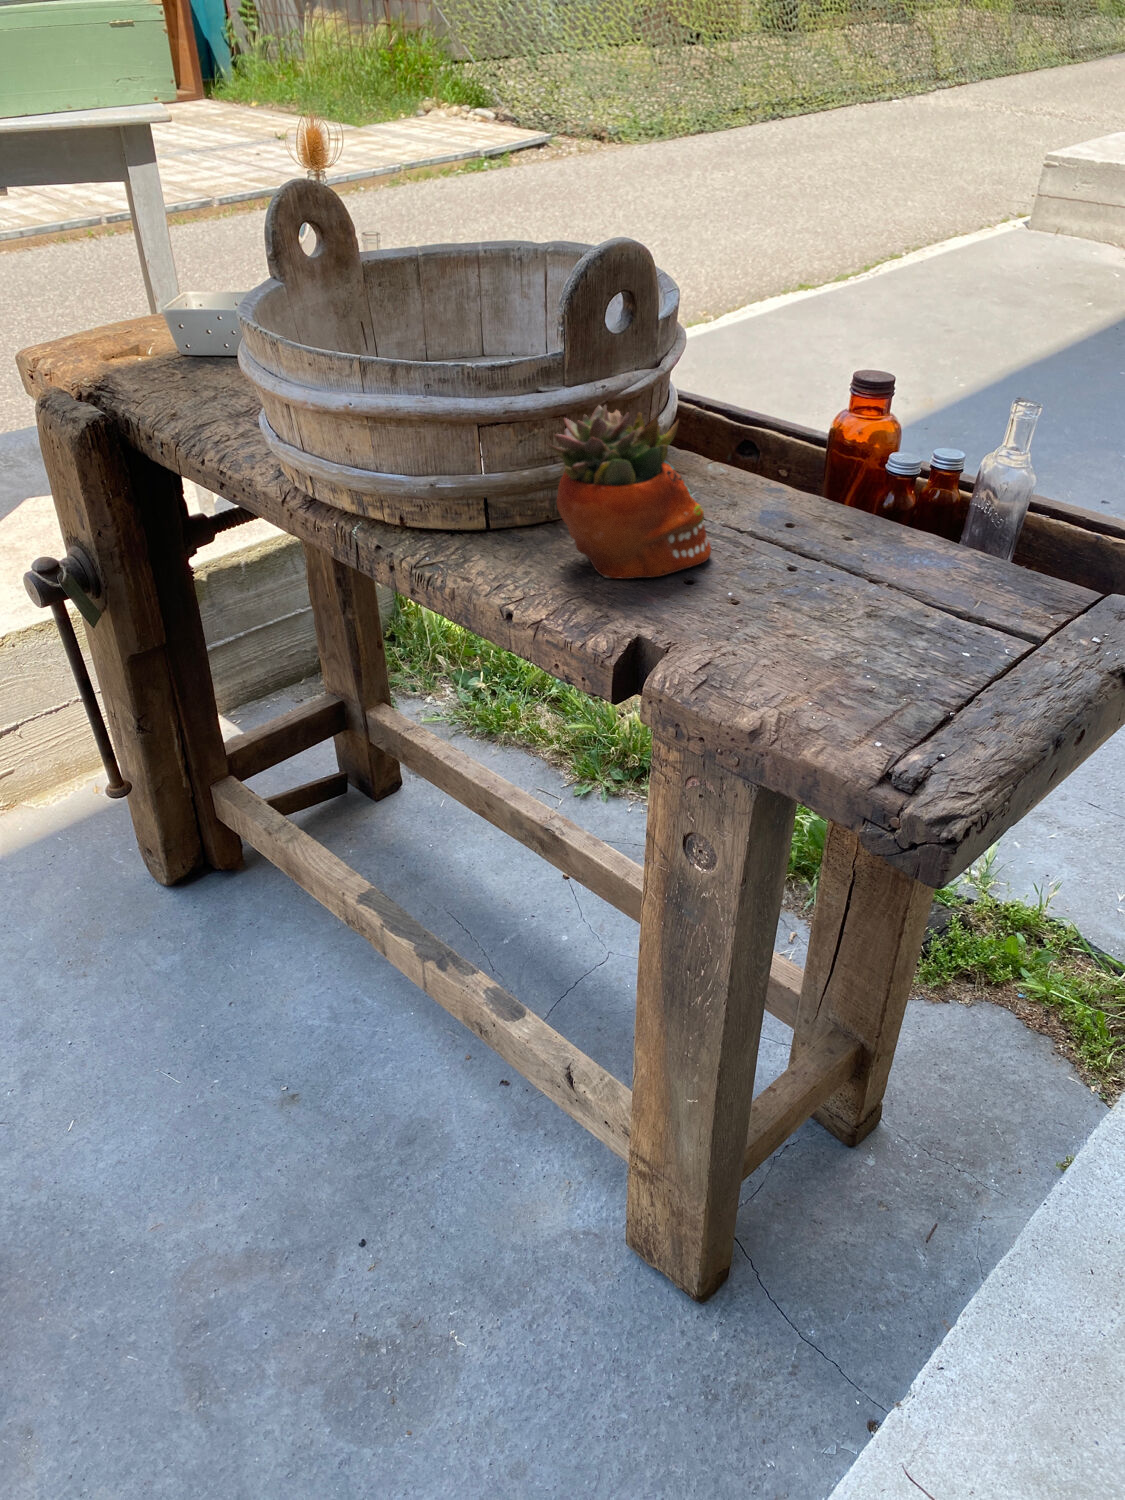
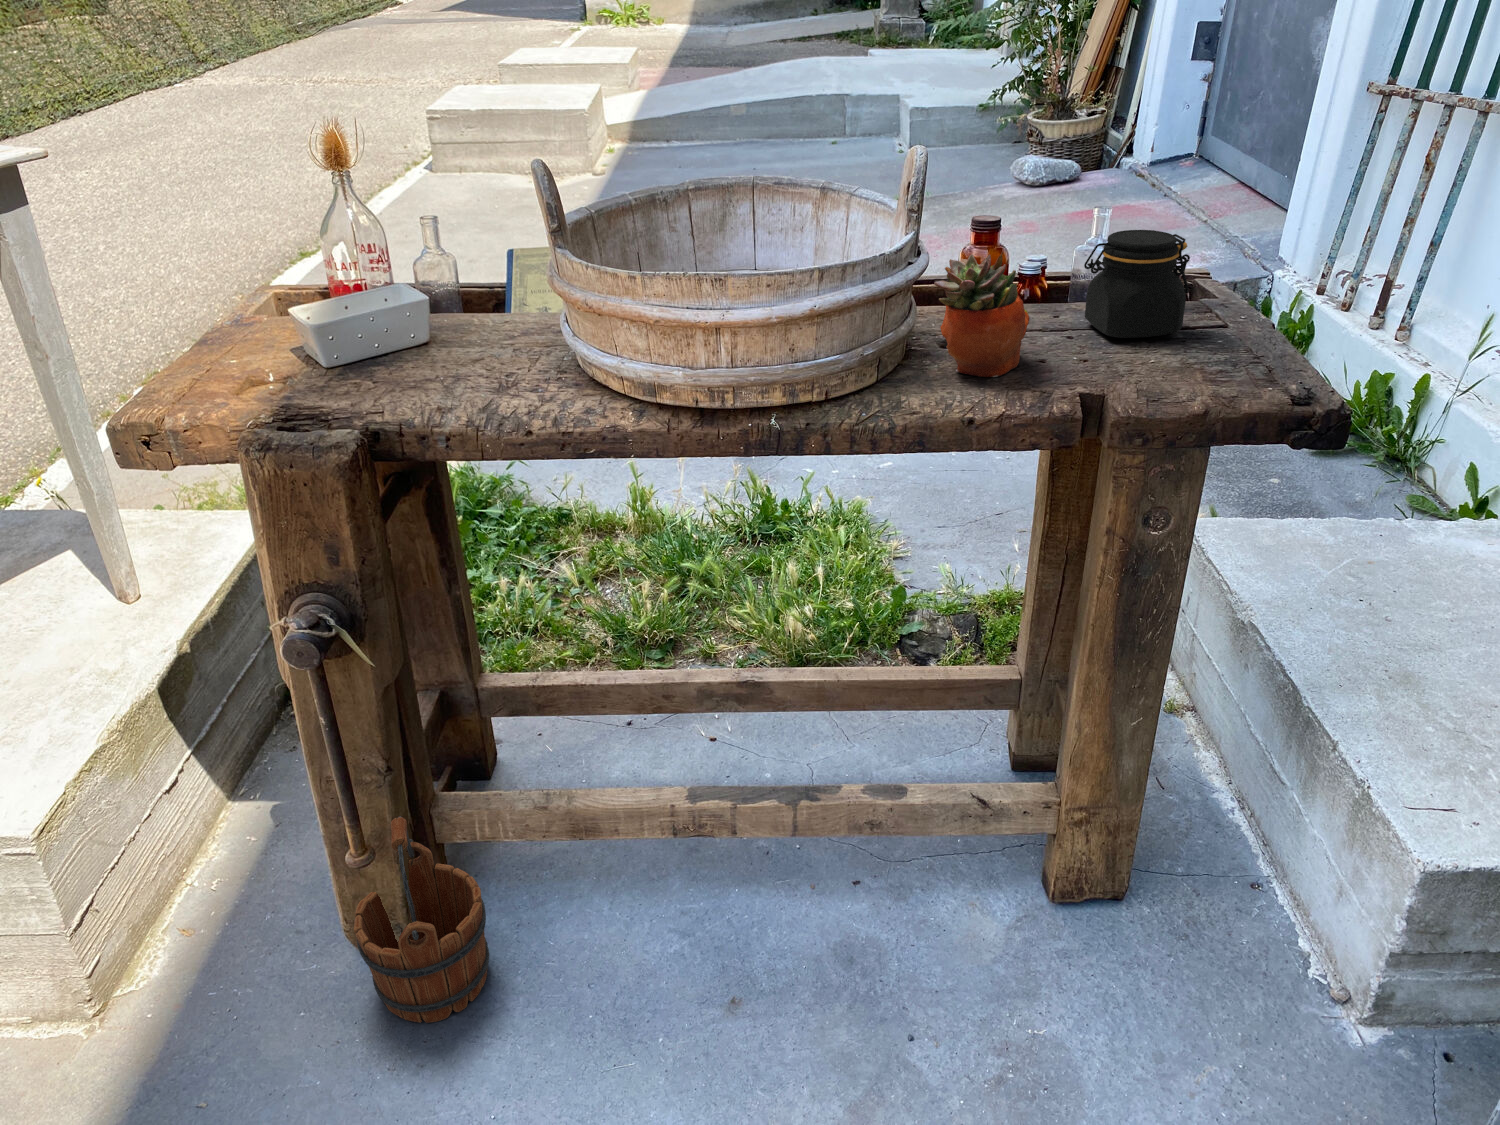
jar: none [844,445,1014,622] -> present [1084,230,1190,338]
wooden bucket: none [86,772,212,959] -> present [354,816,489,1023]

